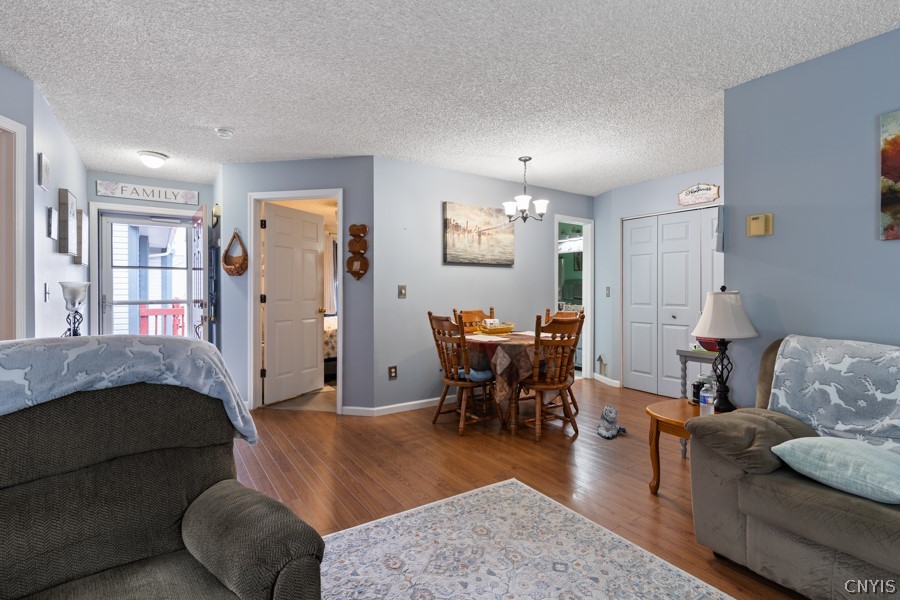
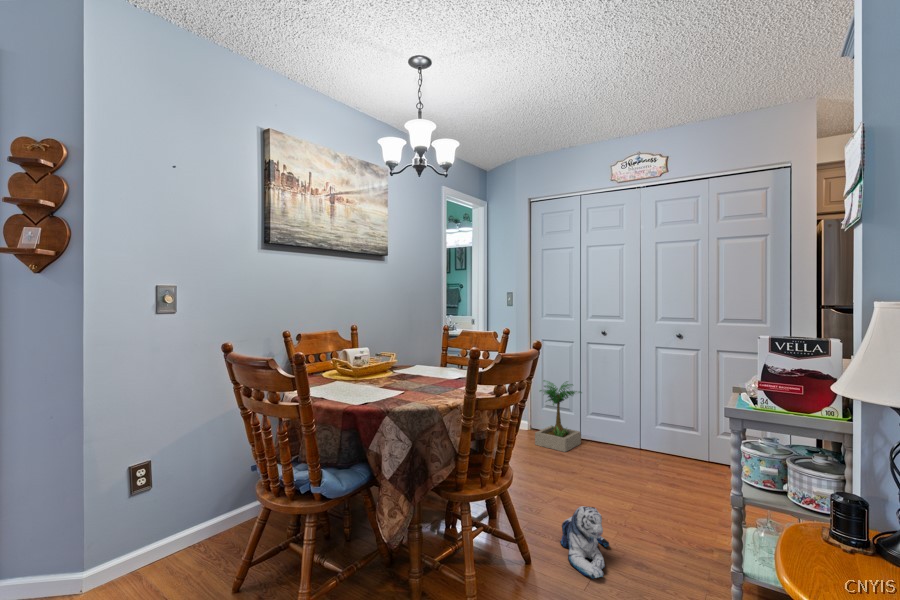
potted plant: none [617,350,657,399] -> present [535,380,582,452]

